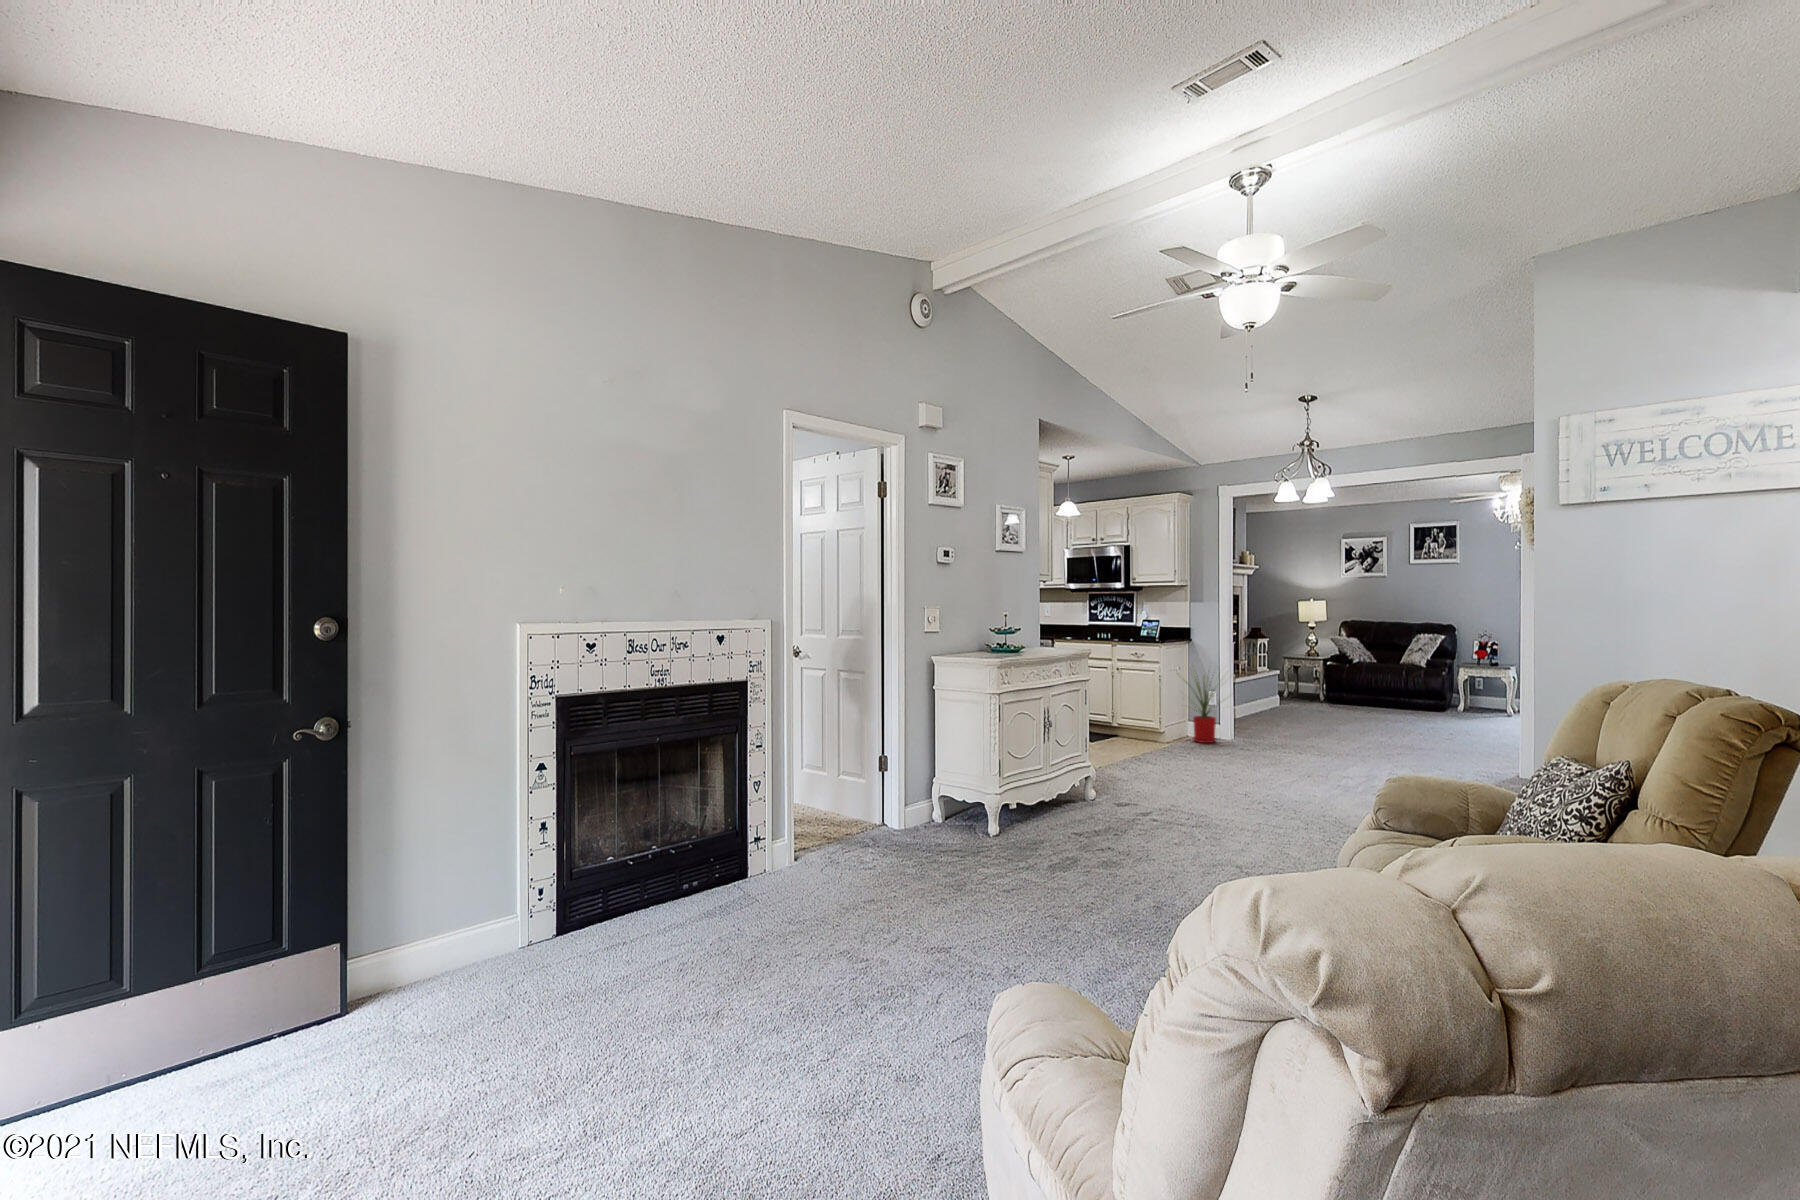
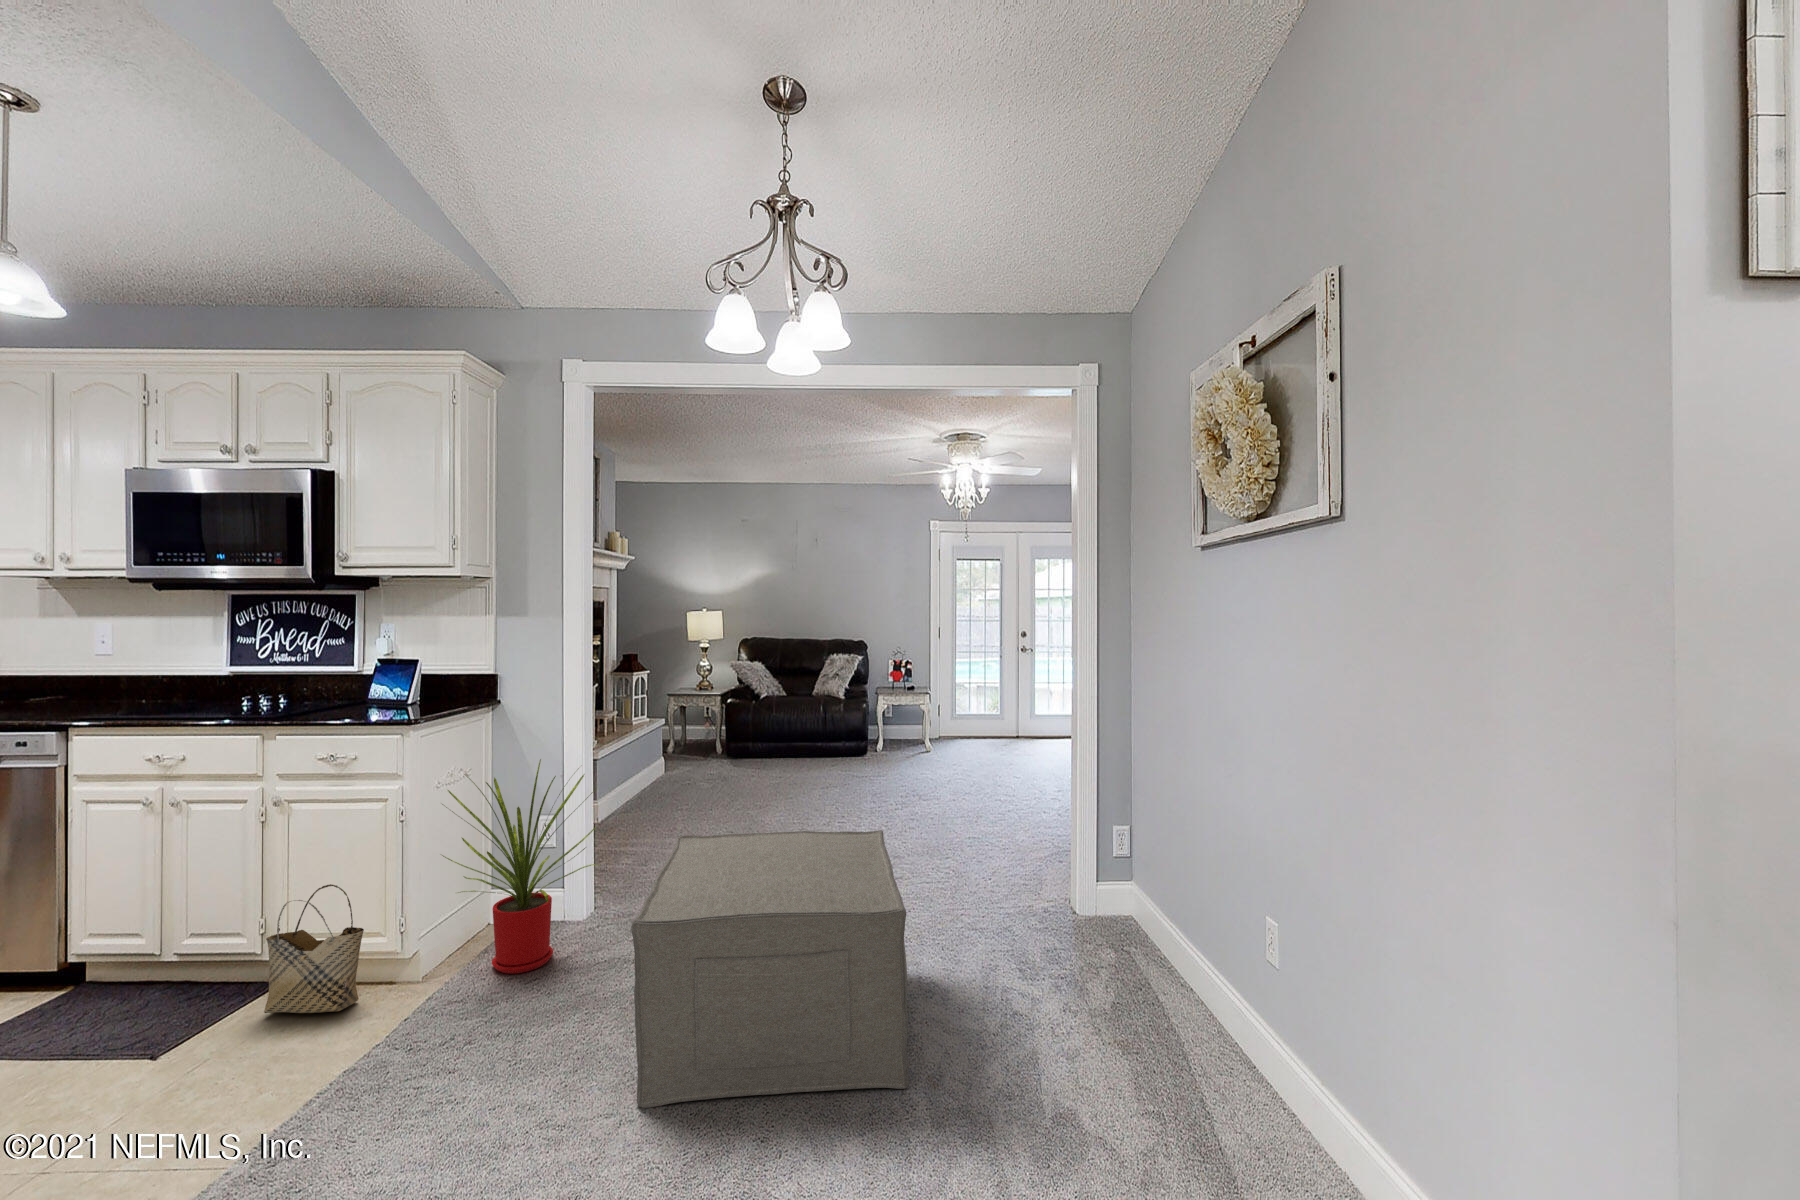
ottoman: none [1244,693,1364,776] -> present [631,830,909,1108]
woven basket: none [1120,698,1150,740] -> present [264,884,364,1013]

